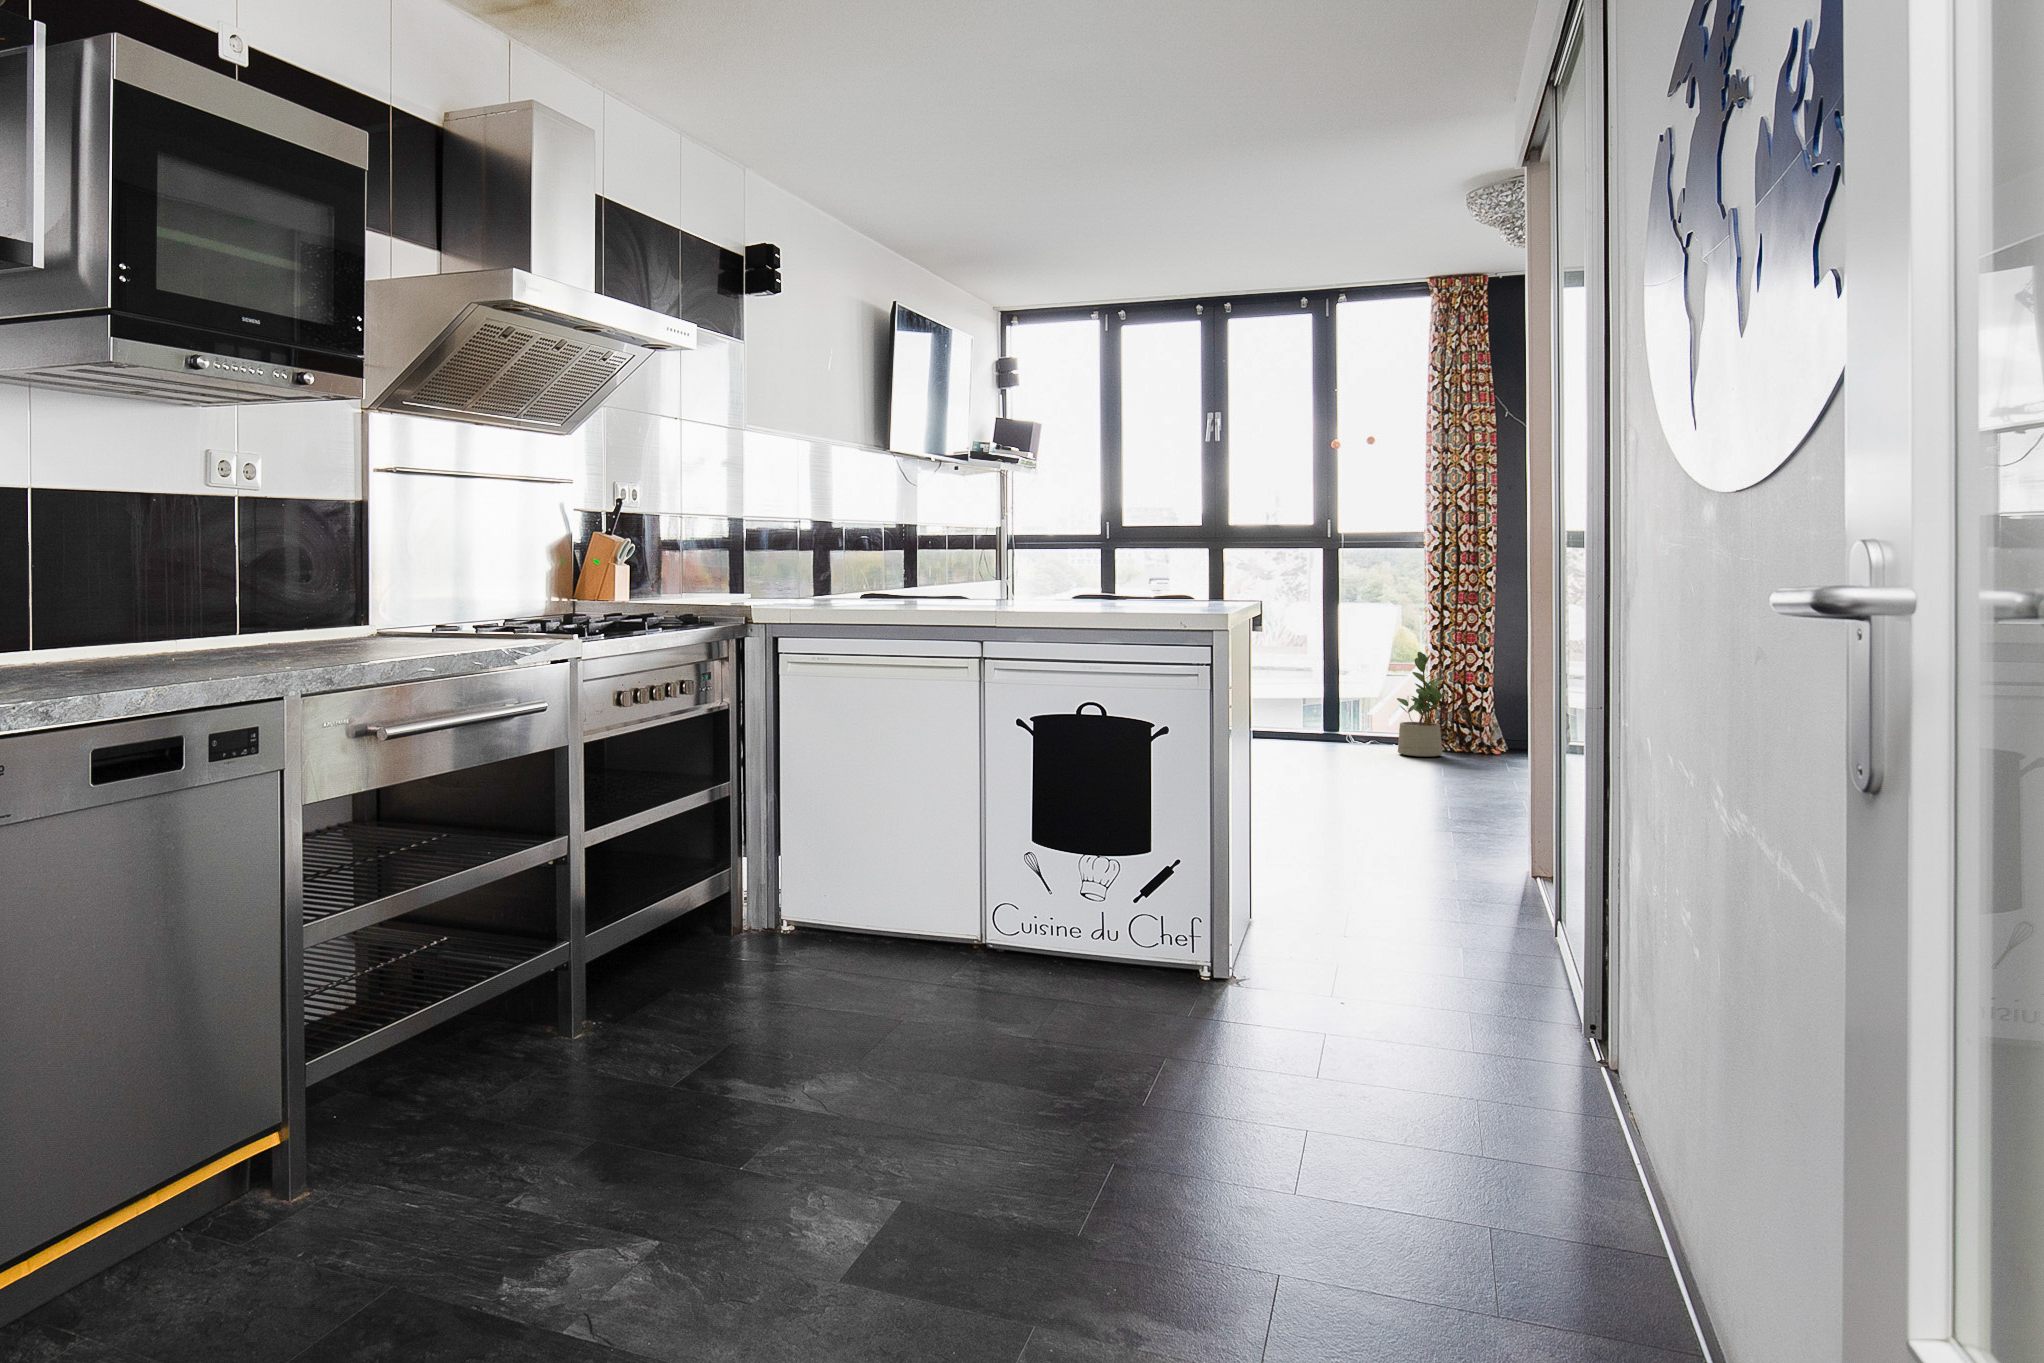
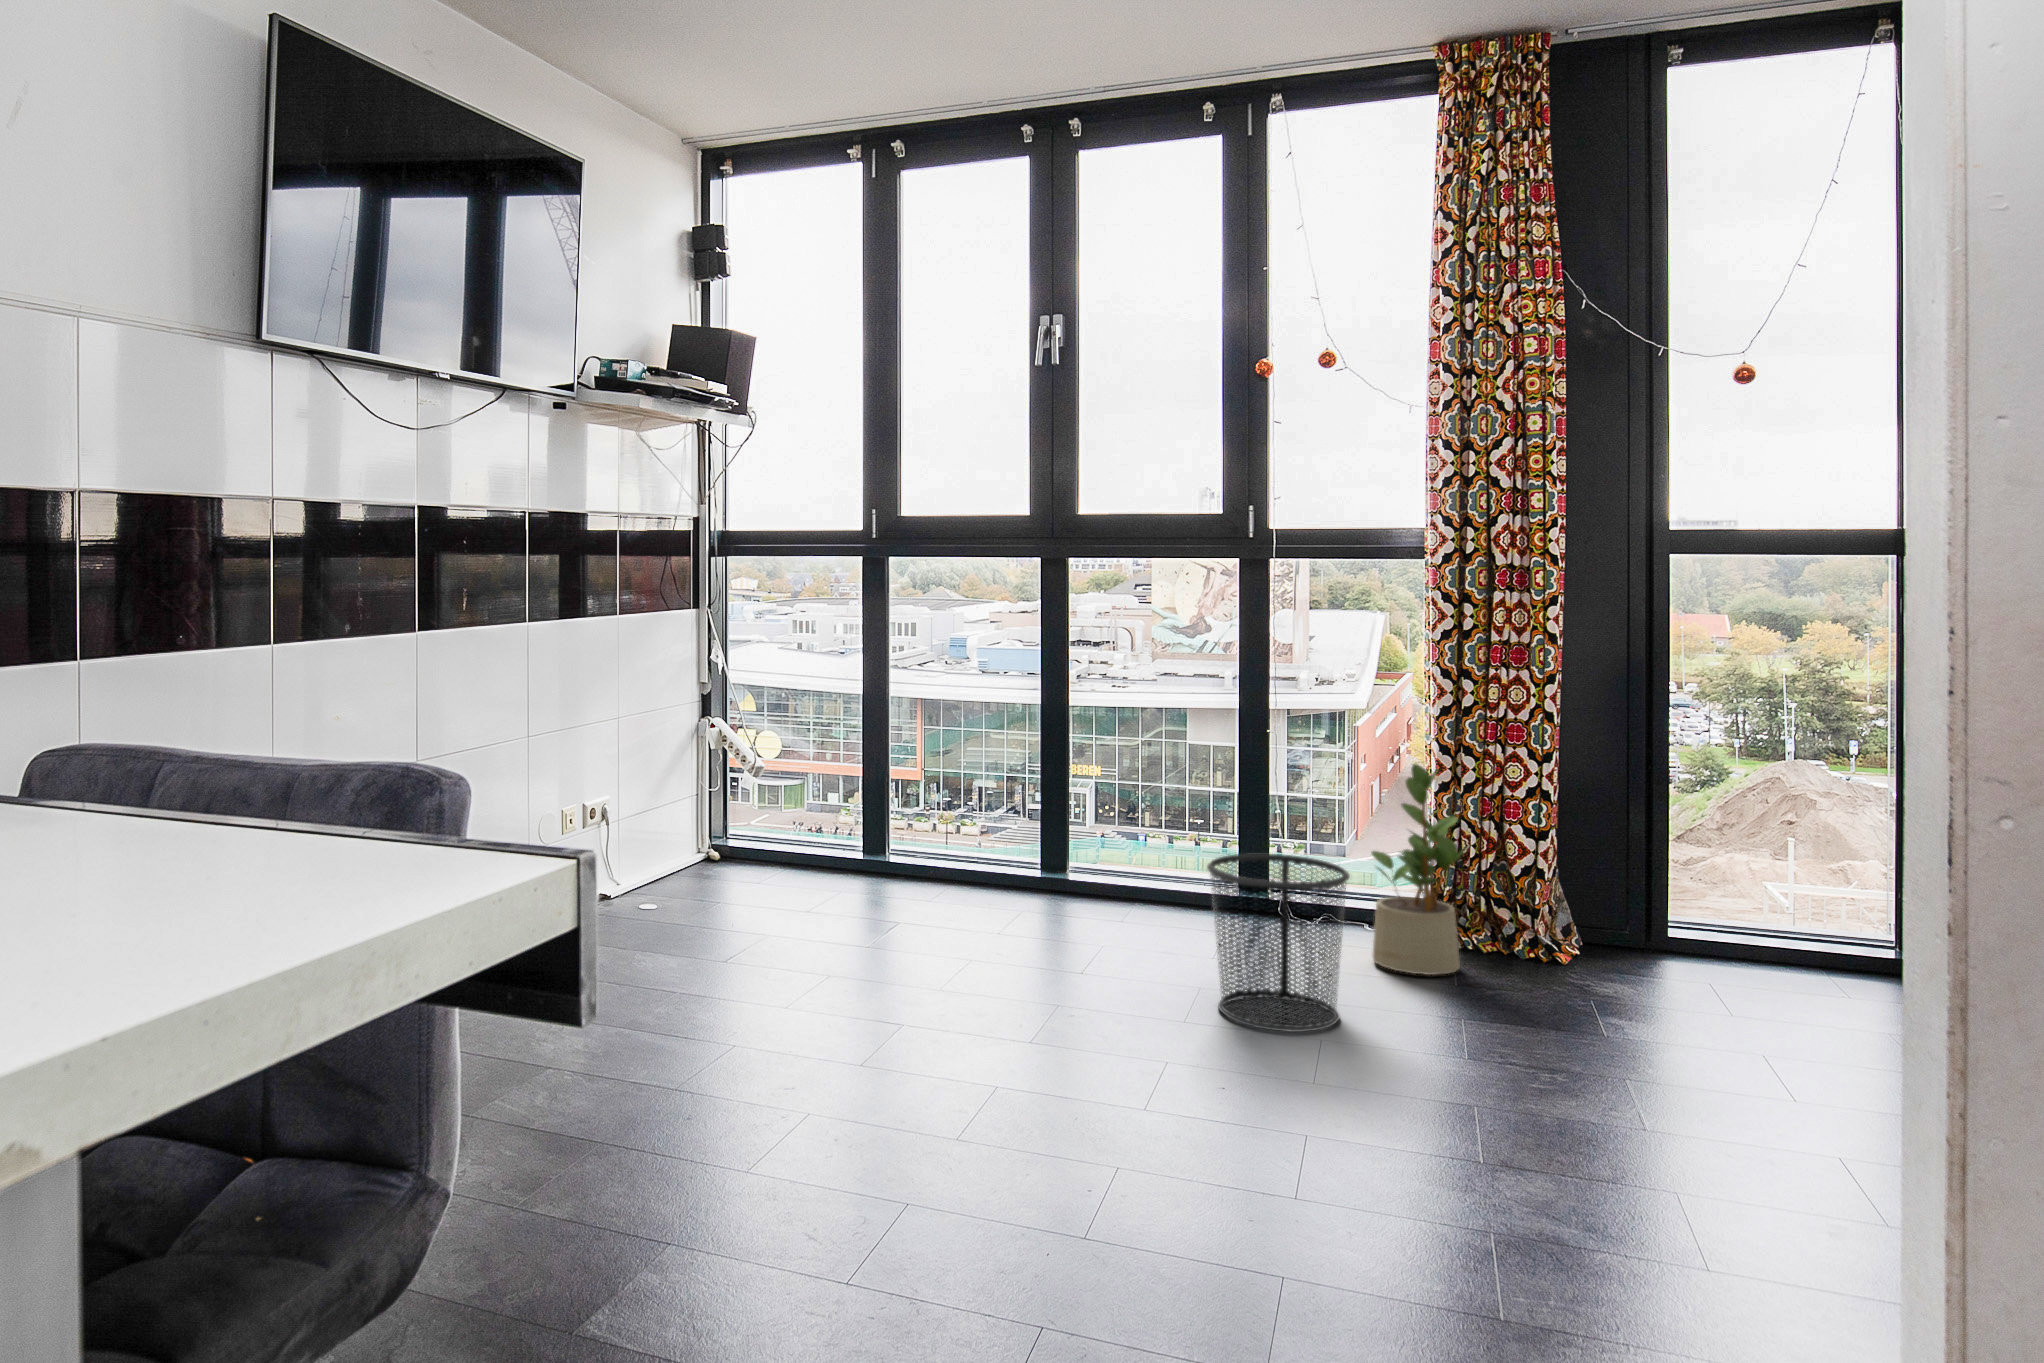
waste bin: none [1318,693,1388,770] -> present [1207,854,1350,1032]

